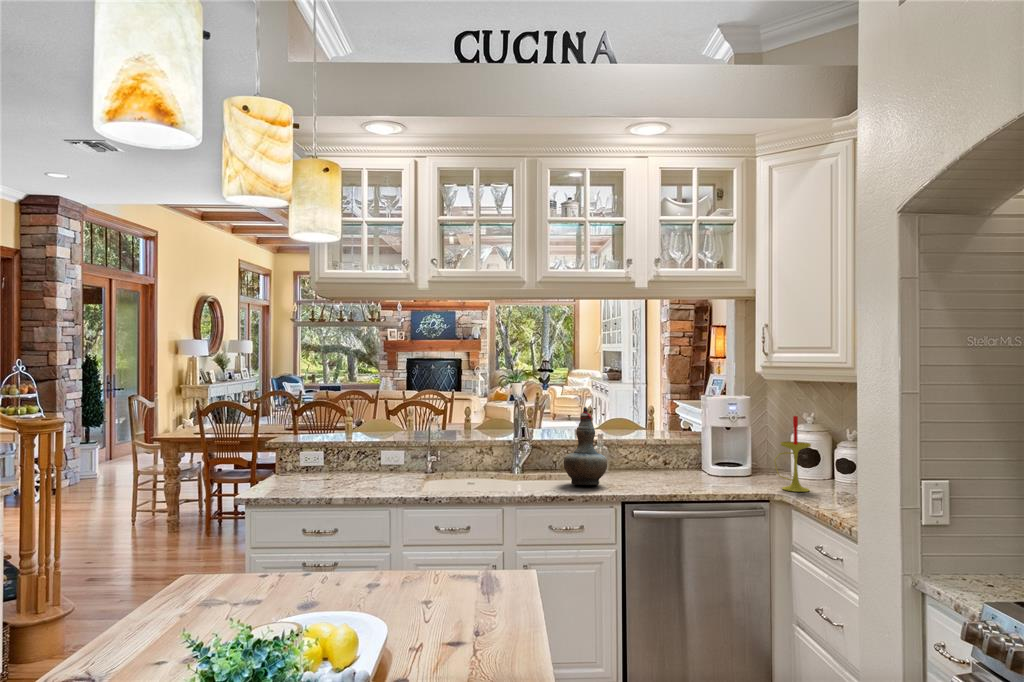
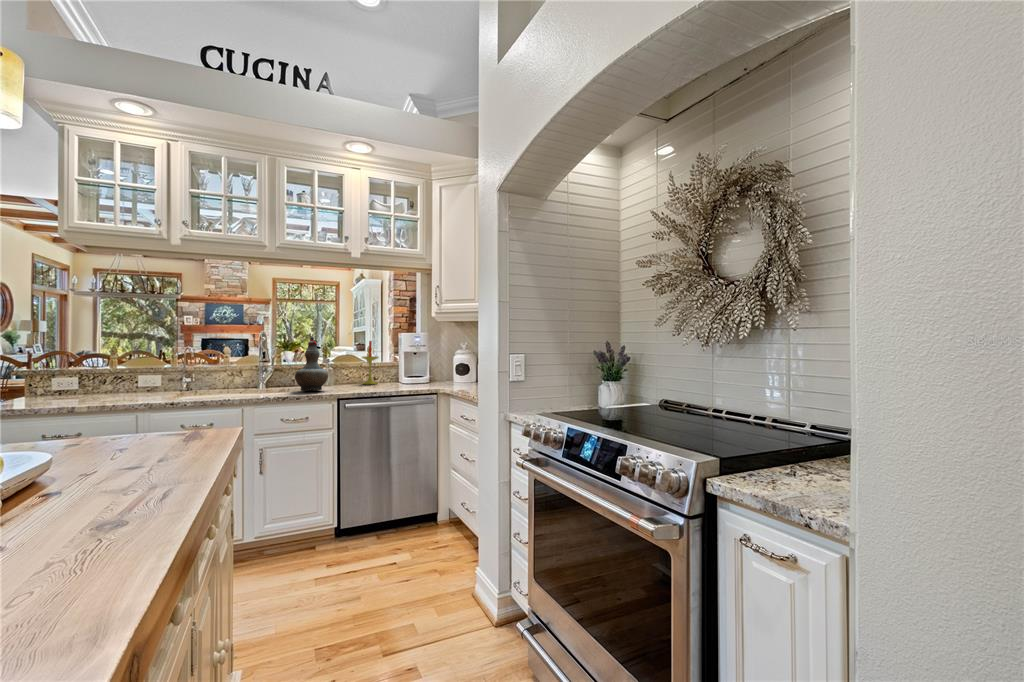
candle: present [774,416,811,492] -> present [362,341,378,384]

